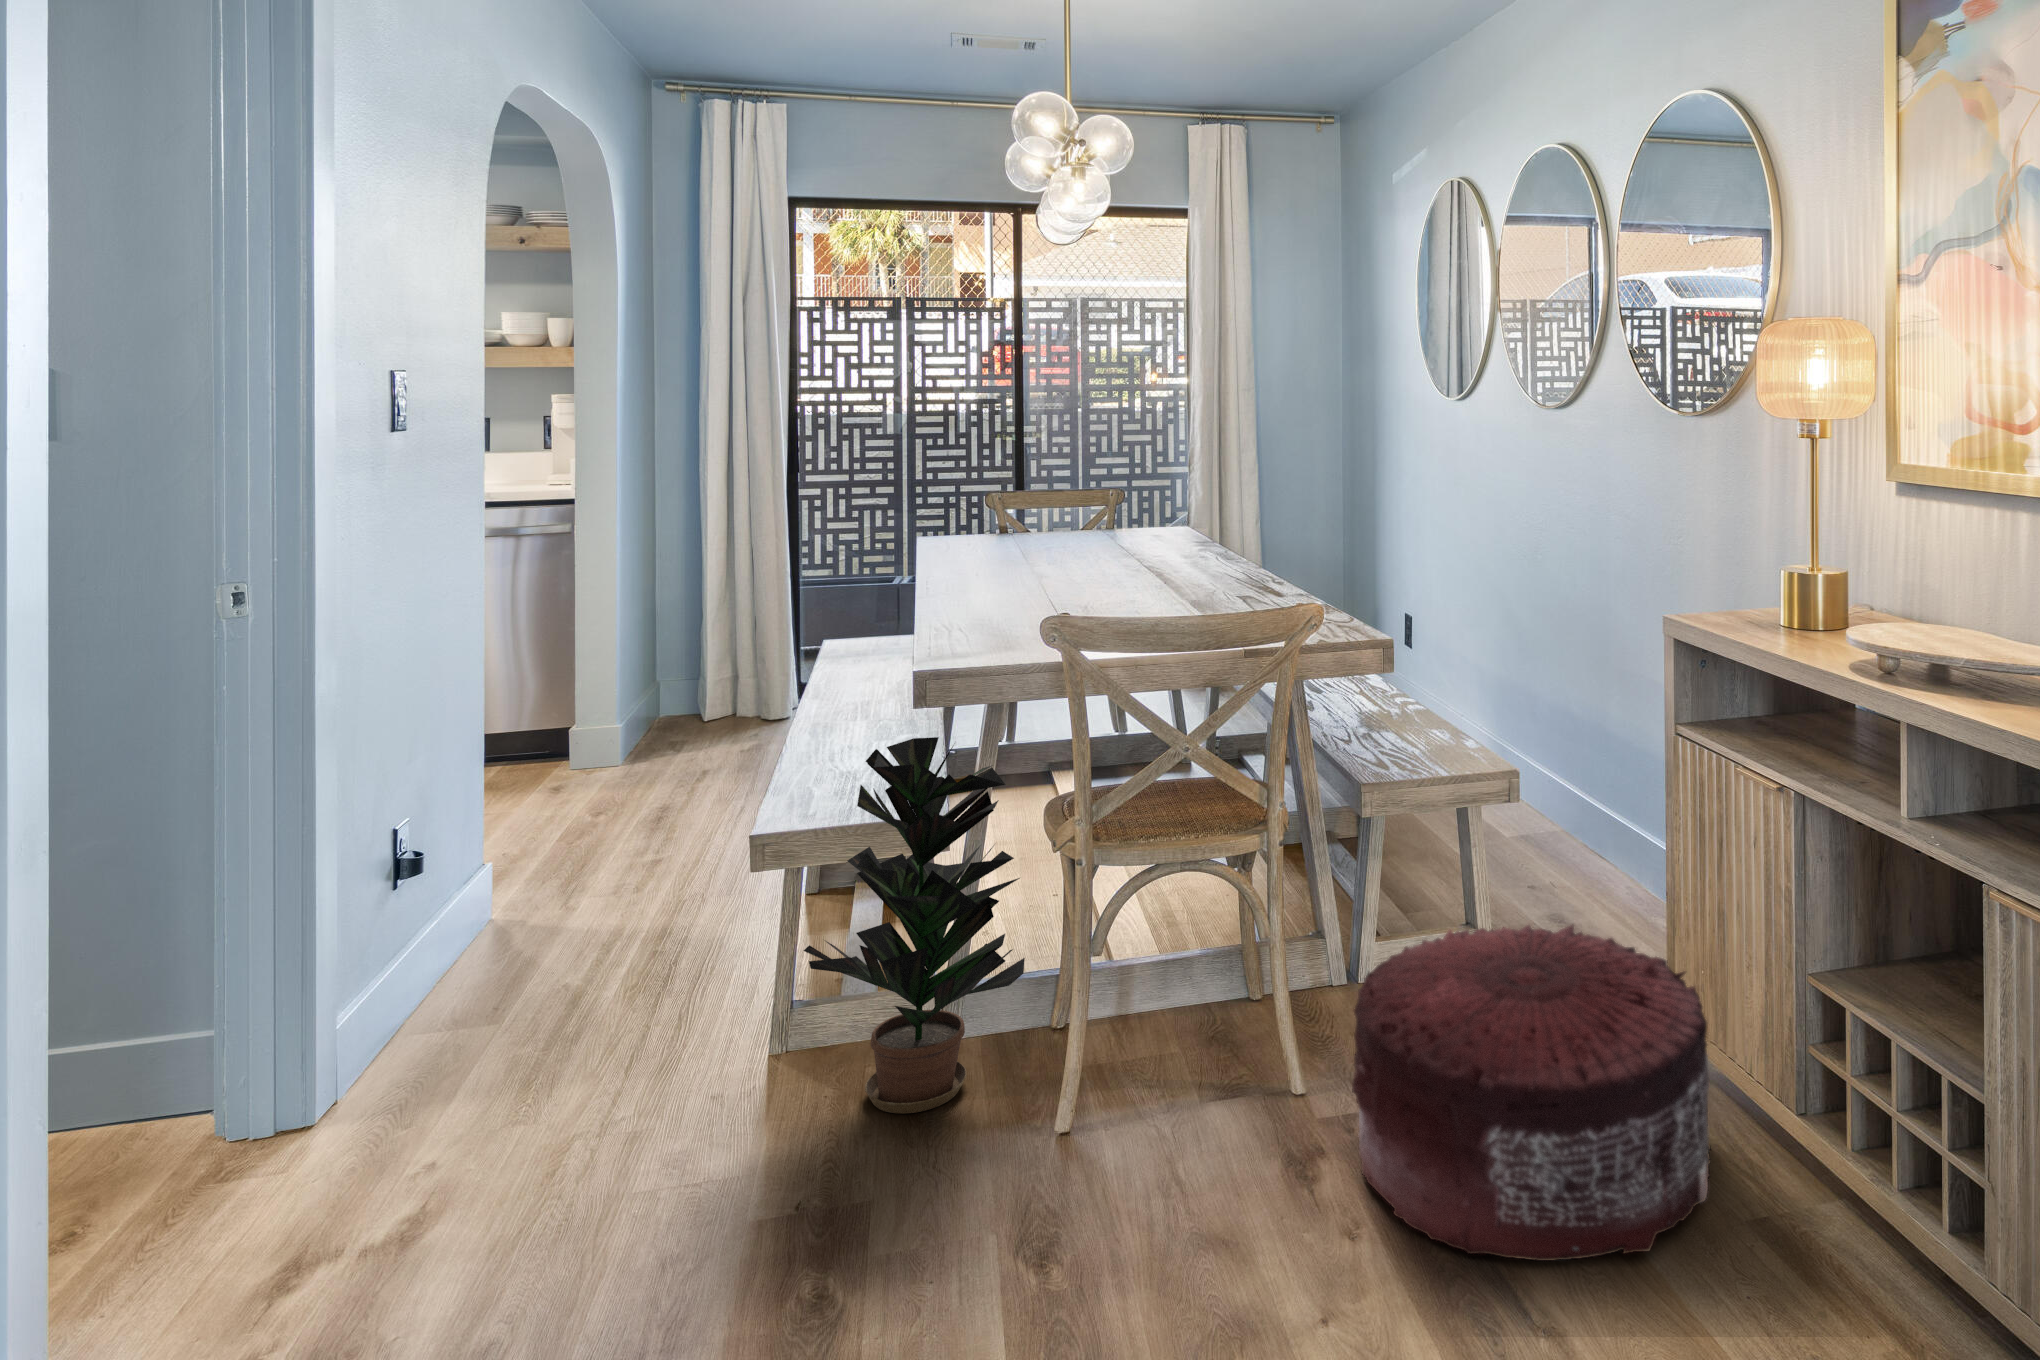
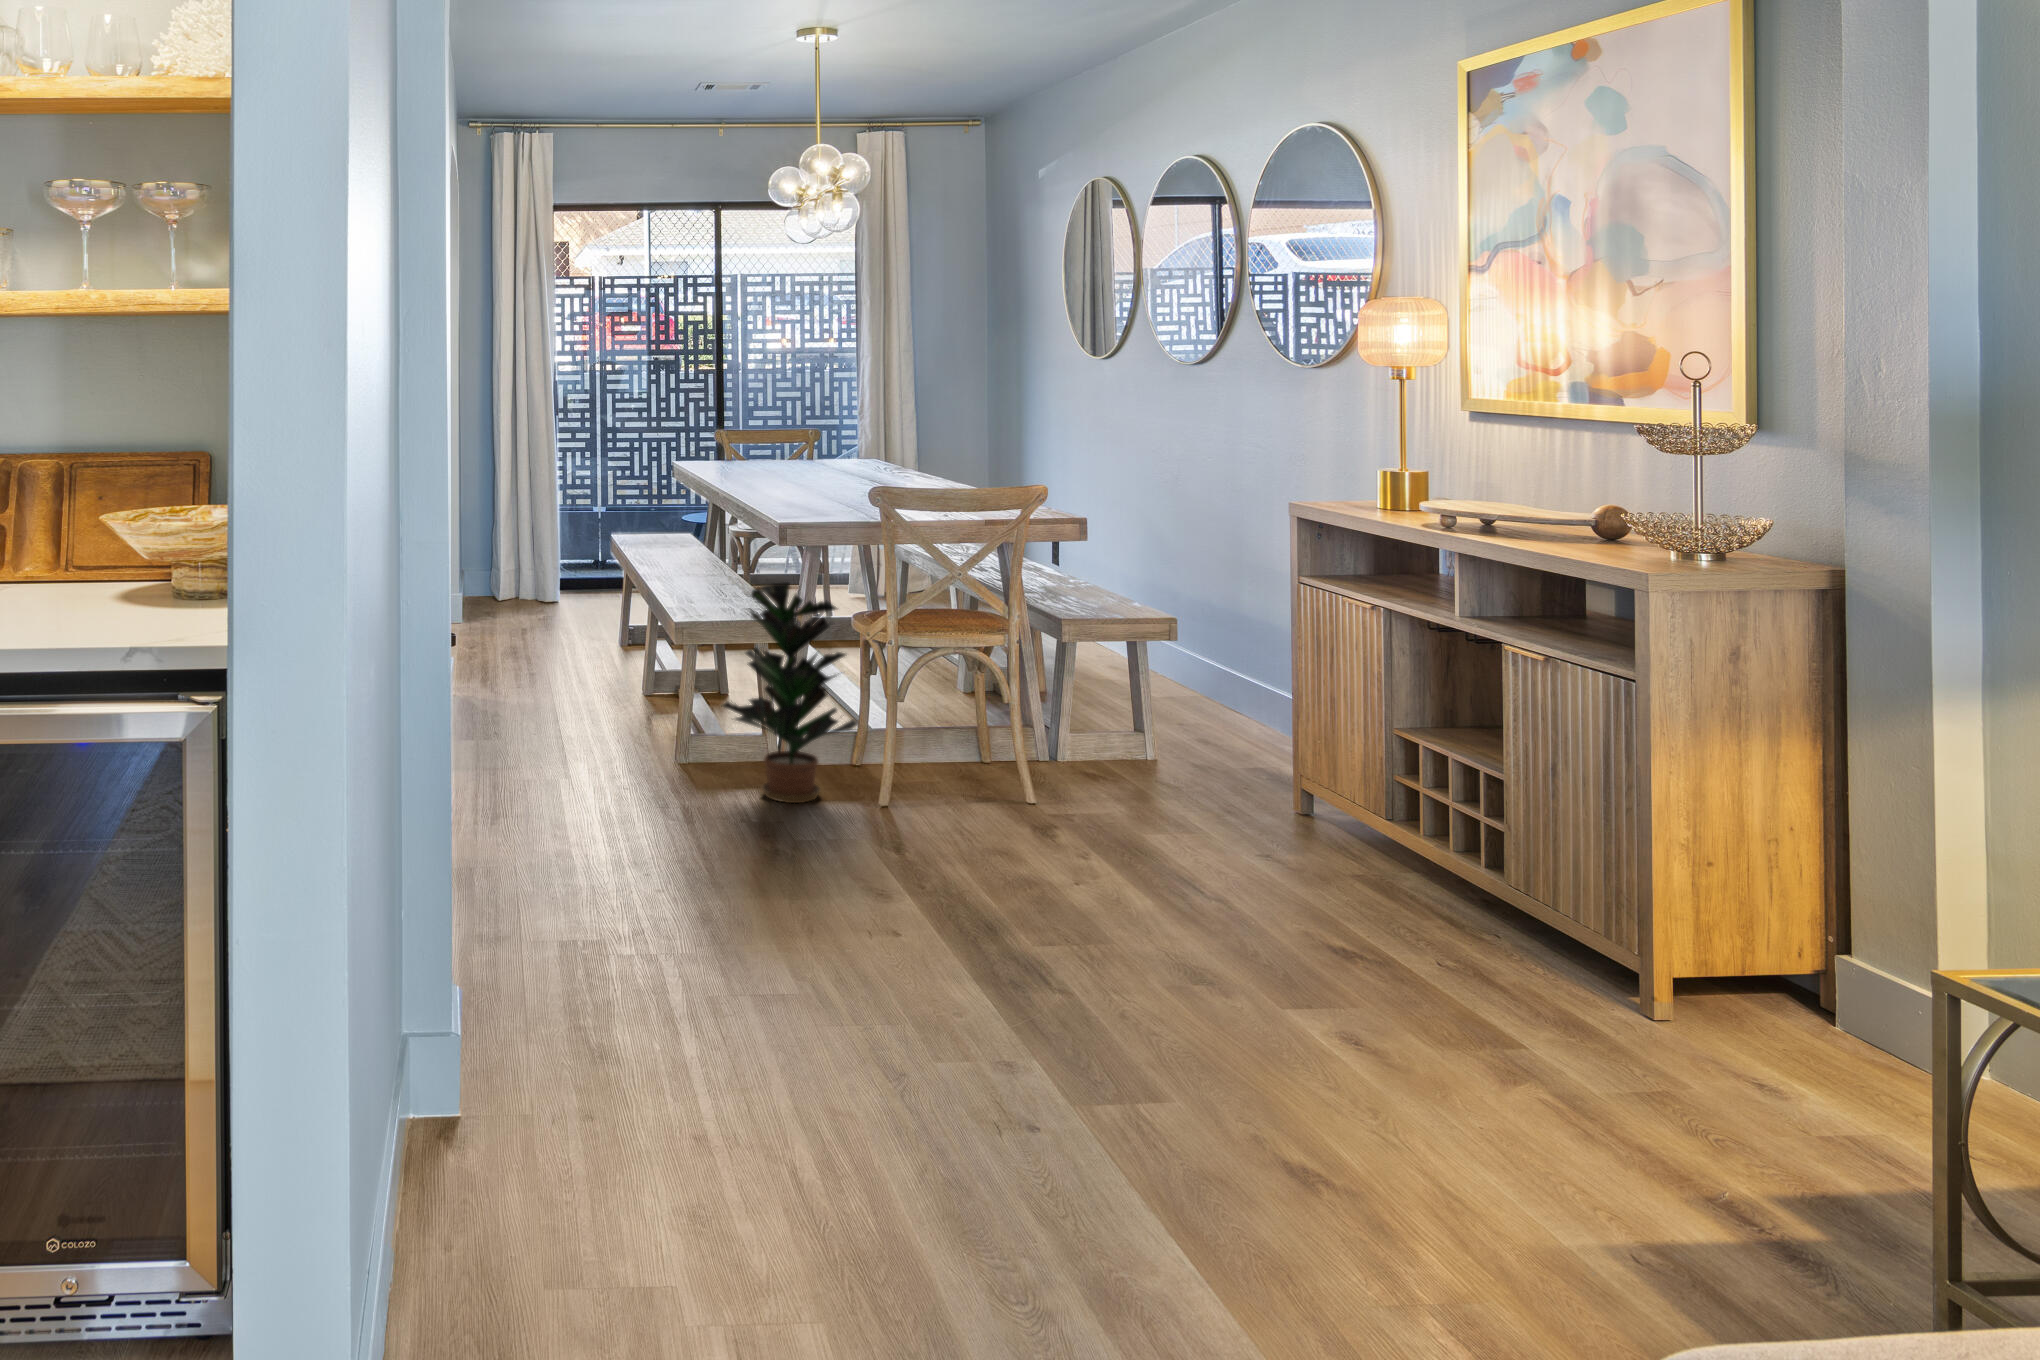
pouf: present [1352,925,1711,1261] -> none [1081,710,1329,875]

